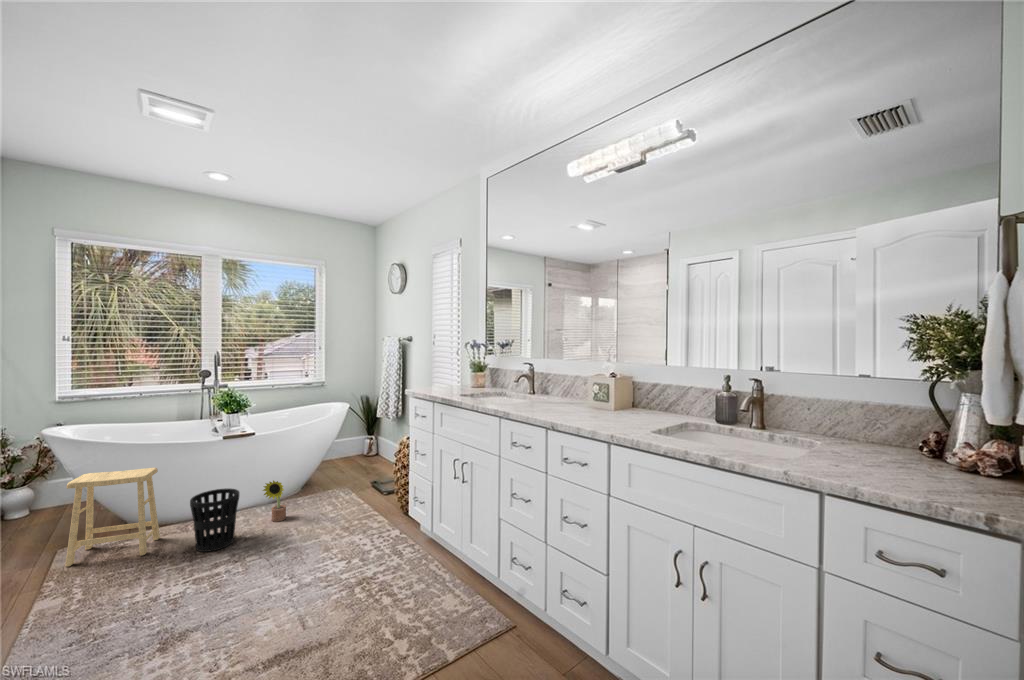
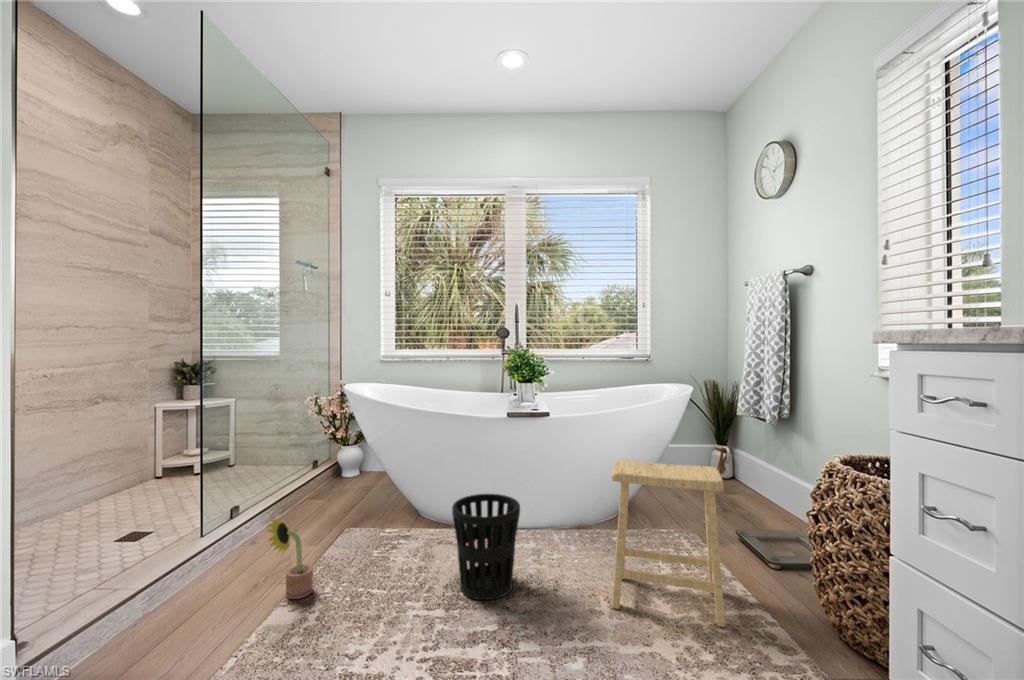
footstool: present [65,468,160,567] -> present [612,460,725,627]
decorative plant: present [263,480,286,522] -> present [267,519,313,599]

